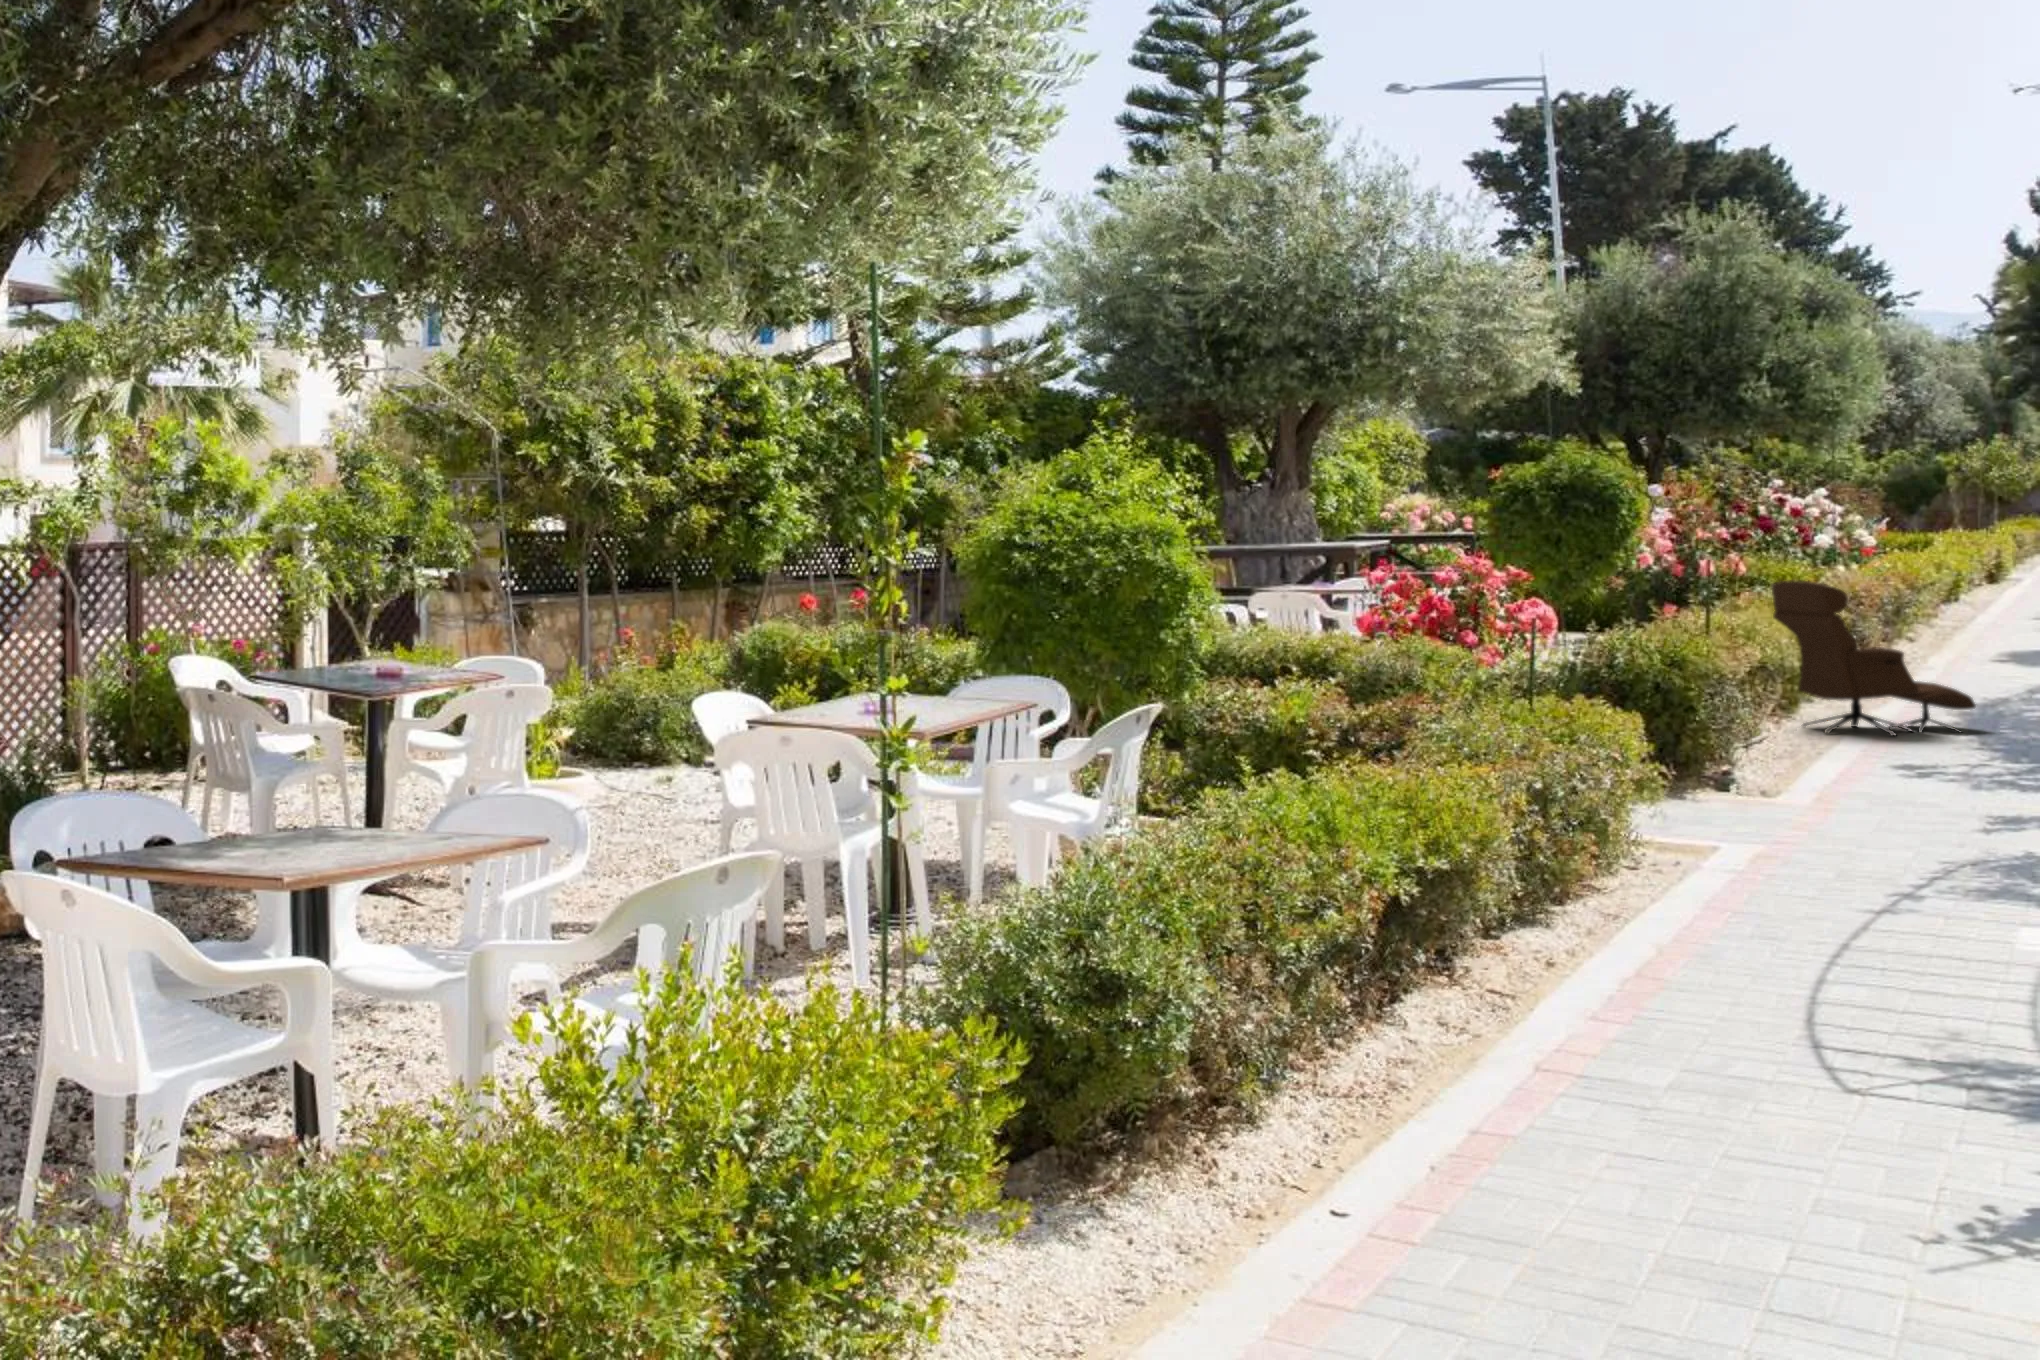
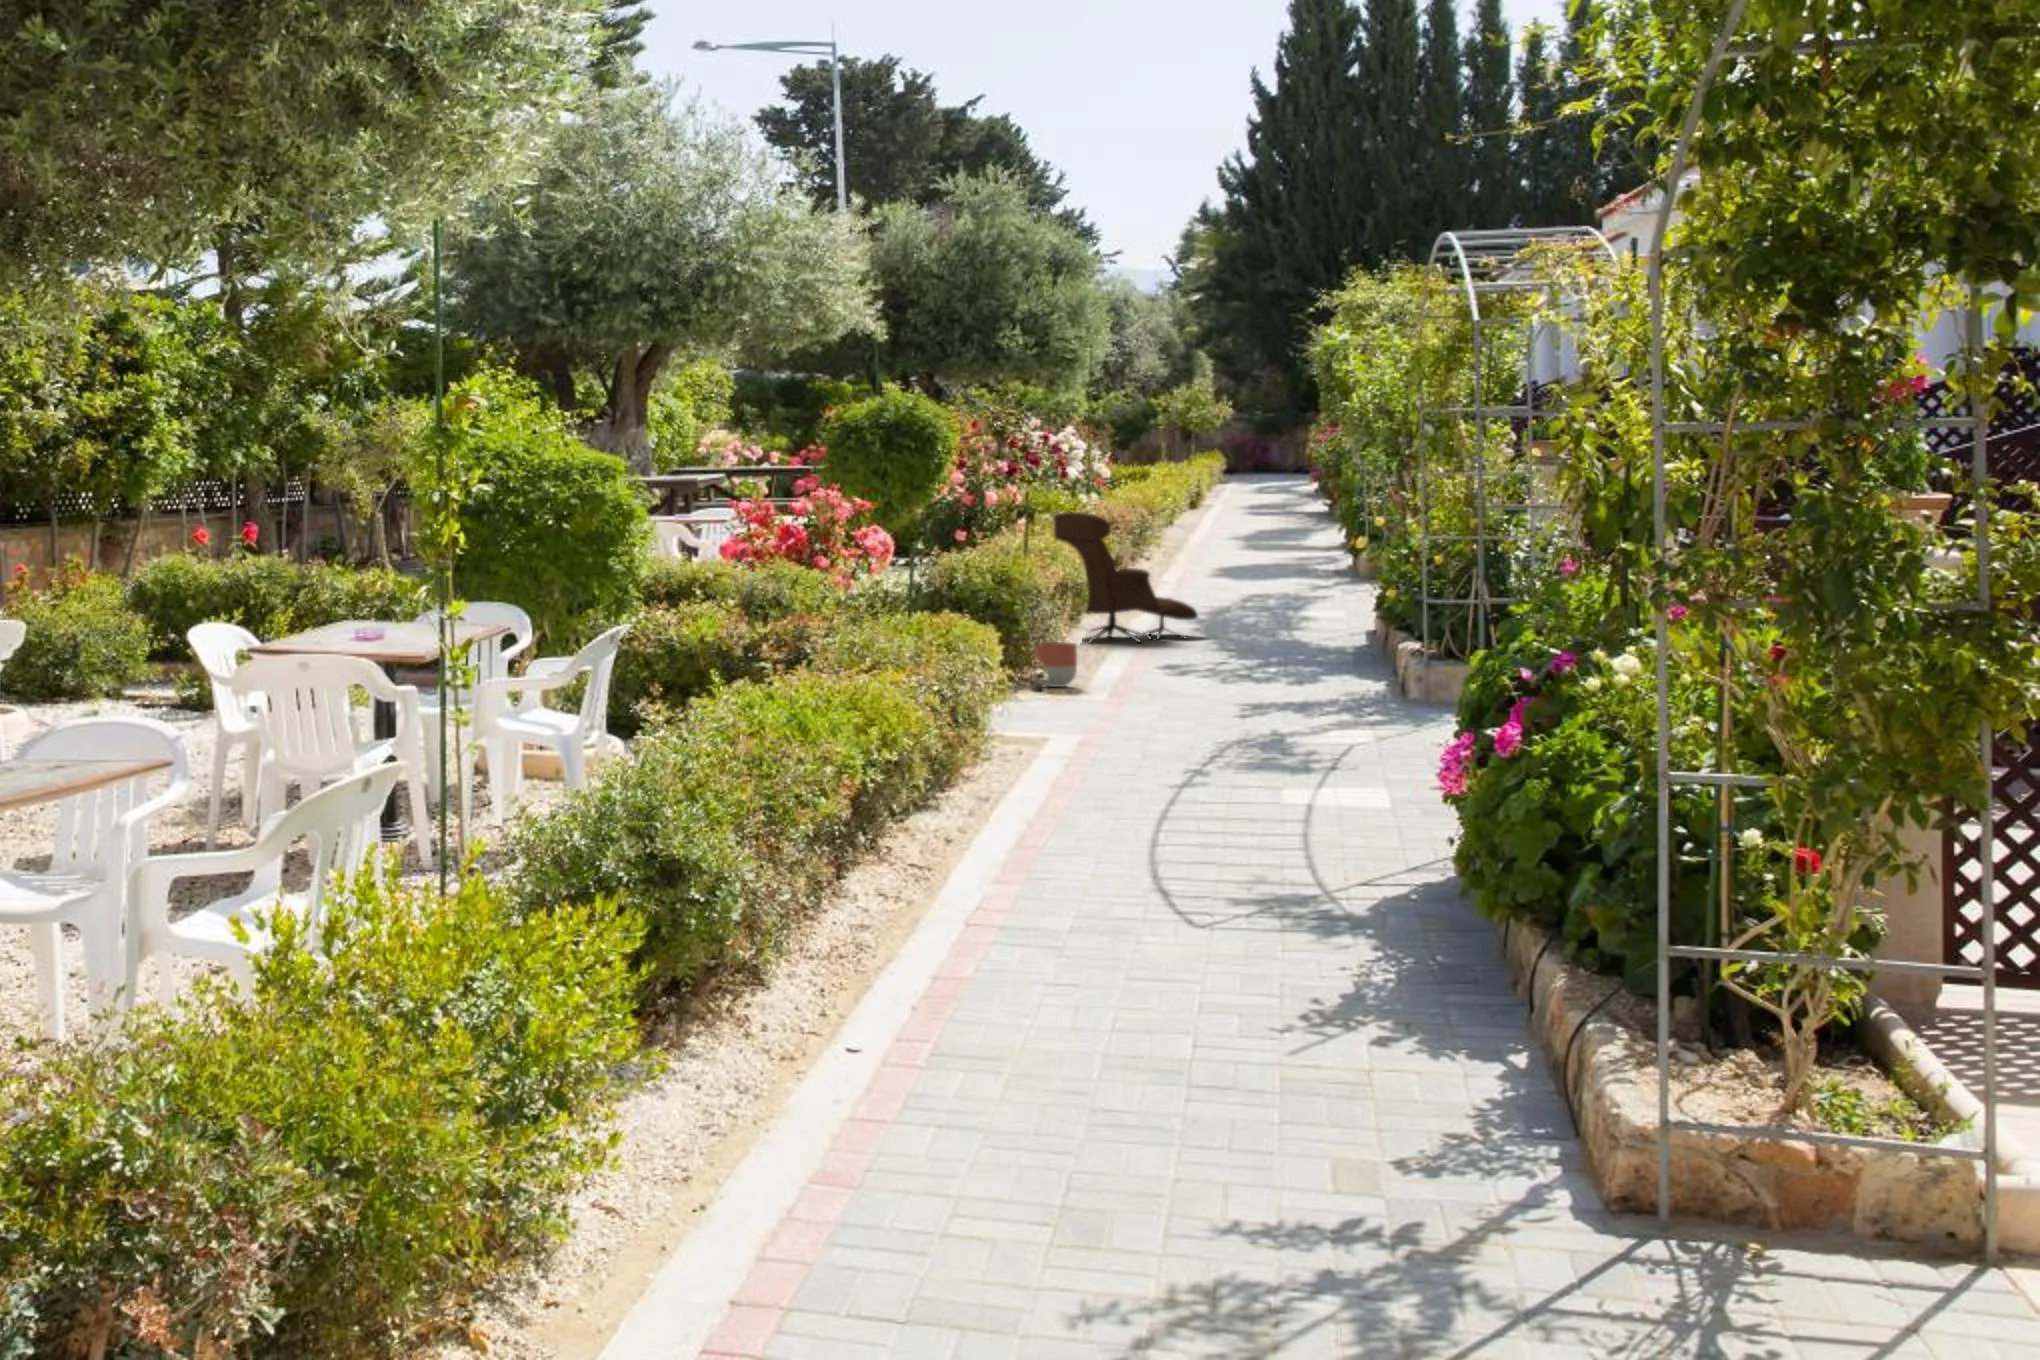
planter: none [1733,735,1792,790] -> present [1036,642,1077,687]

